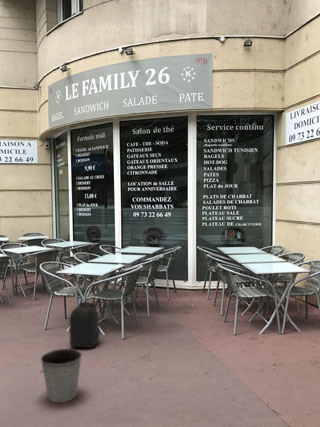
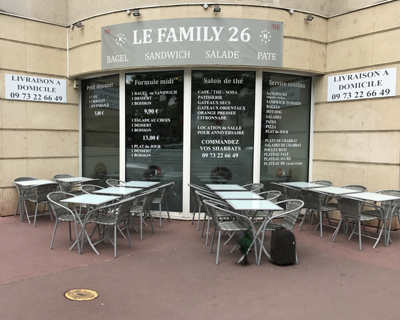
decorative plant: none [33,299,59,342] -> present [235,227,254,266]
bucket: present [41,347,81,402] -> none [339,255,373,296]

